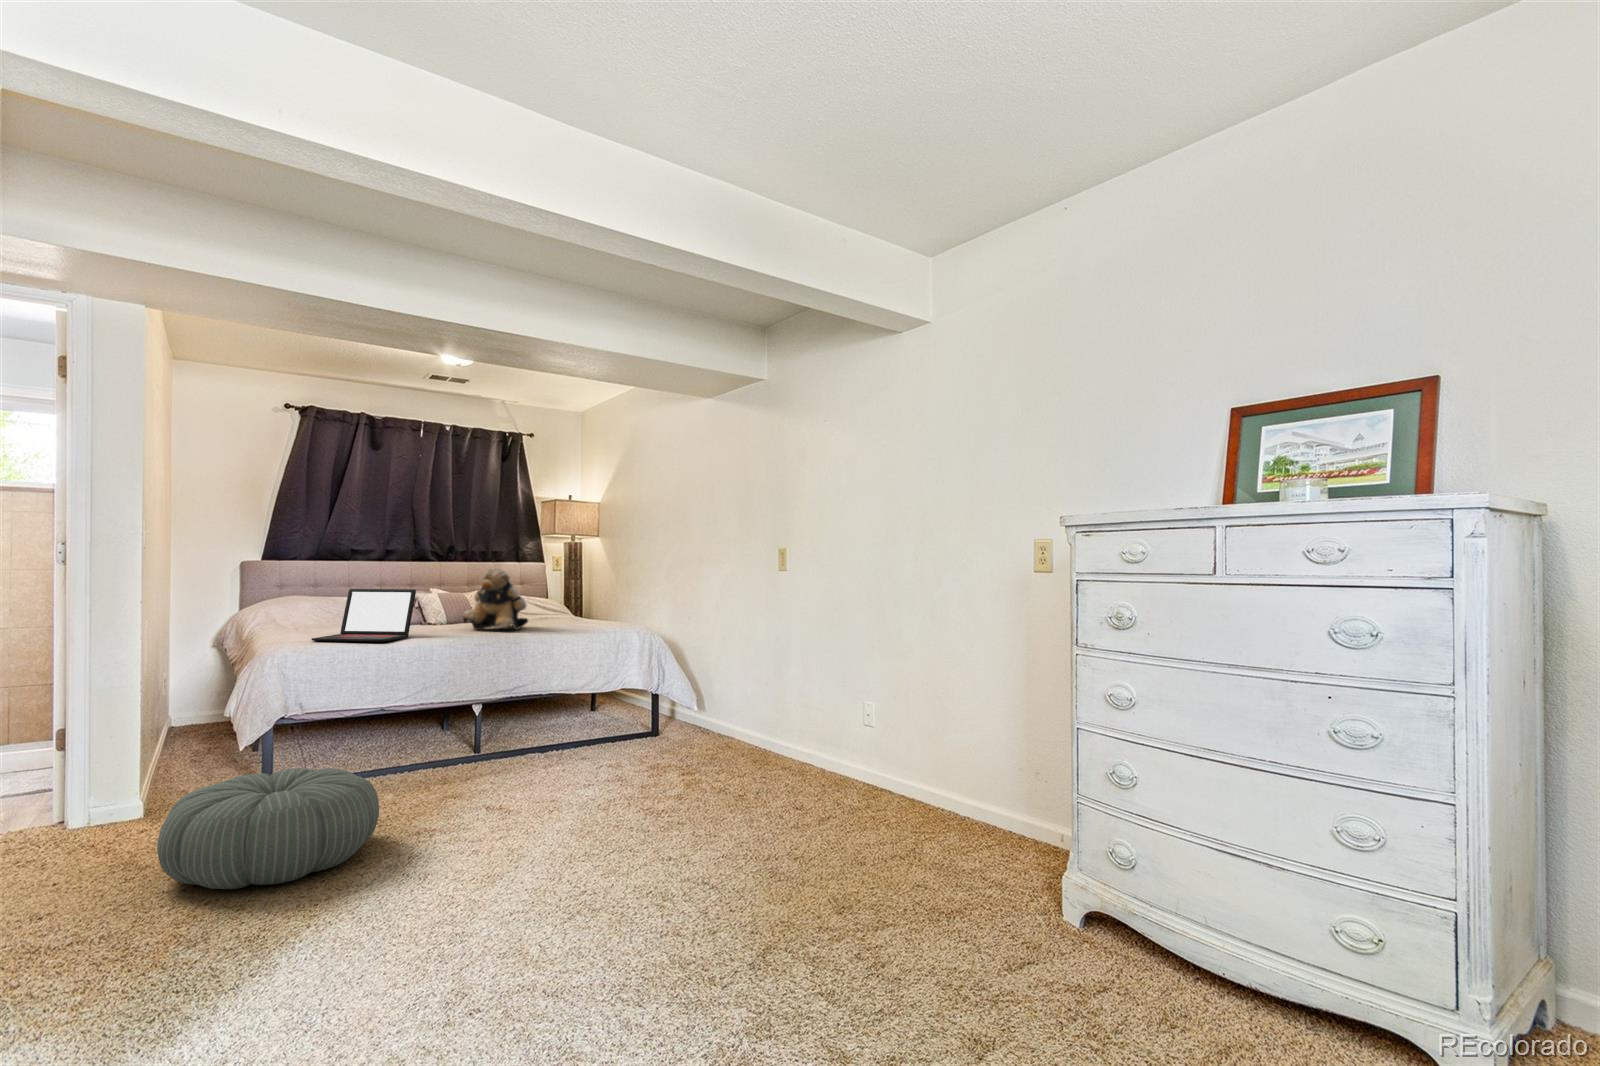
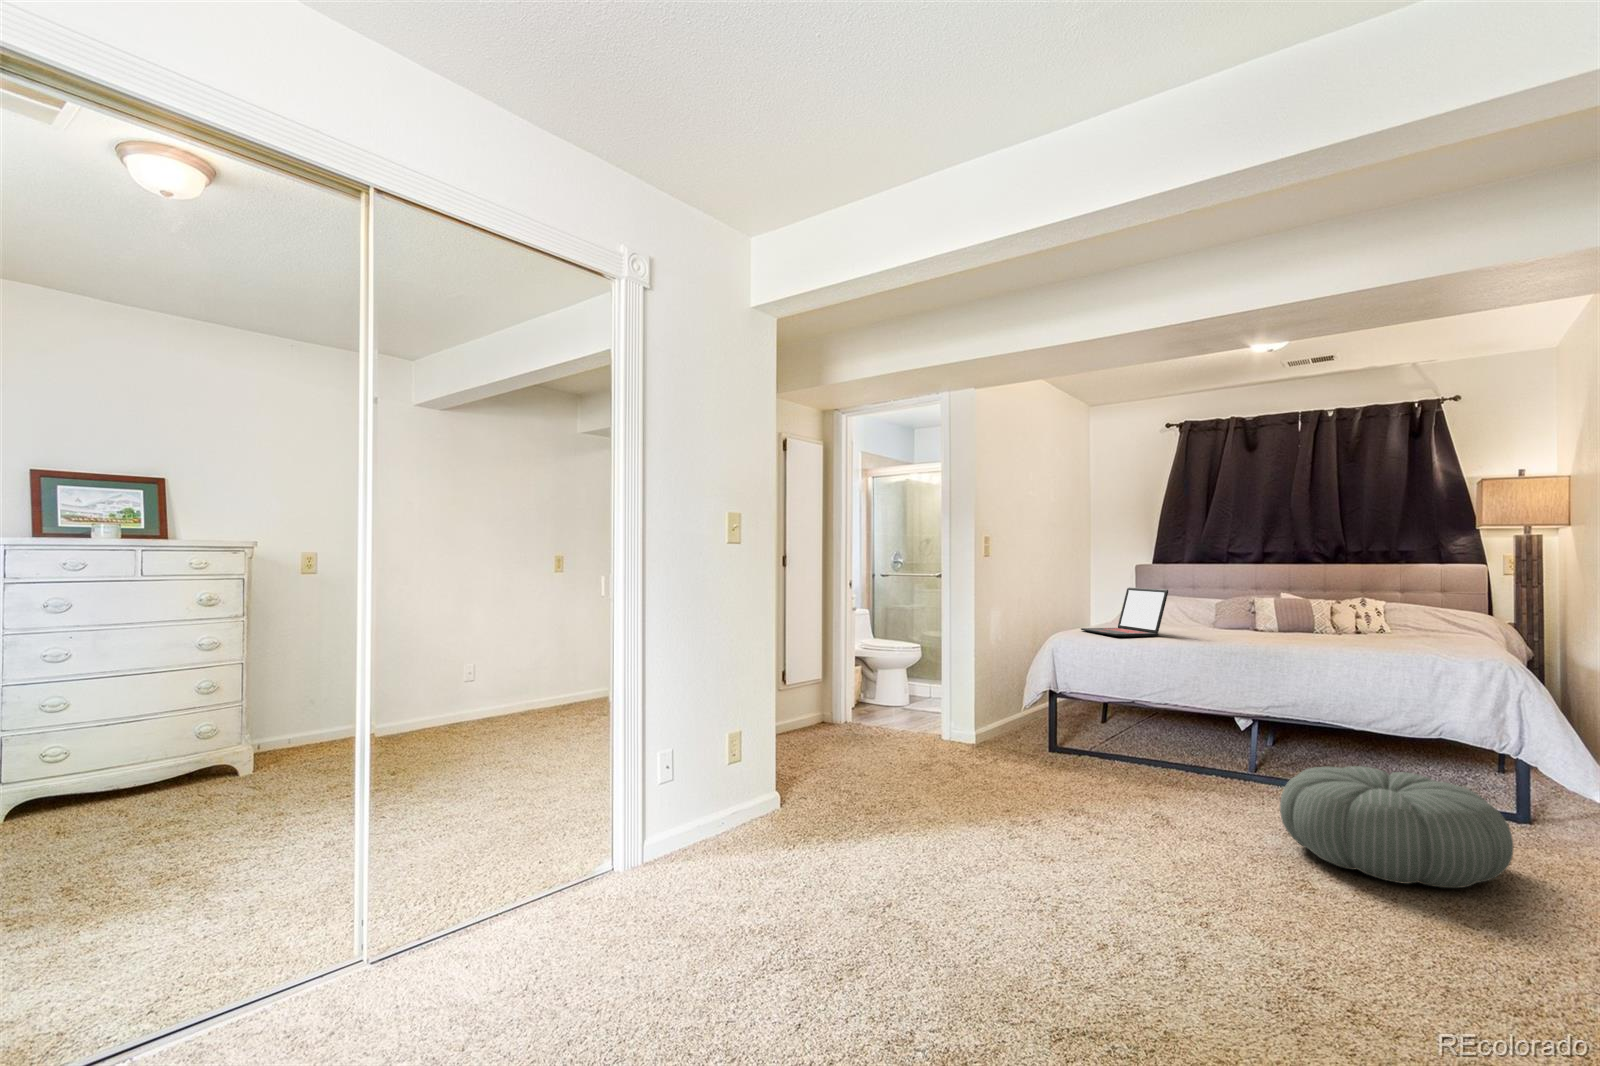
teddy bear: present [463,568,528,630] -> none [1233,570,1314,642]
pouf: present [157,768,379,889] -> present [1280,766,1513,888]

